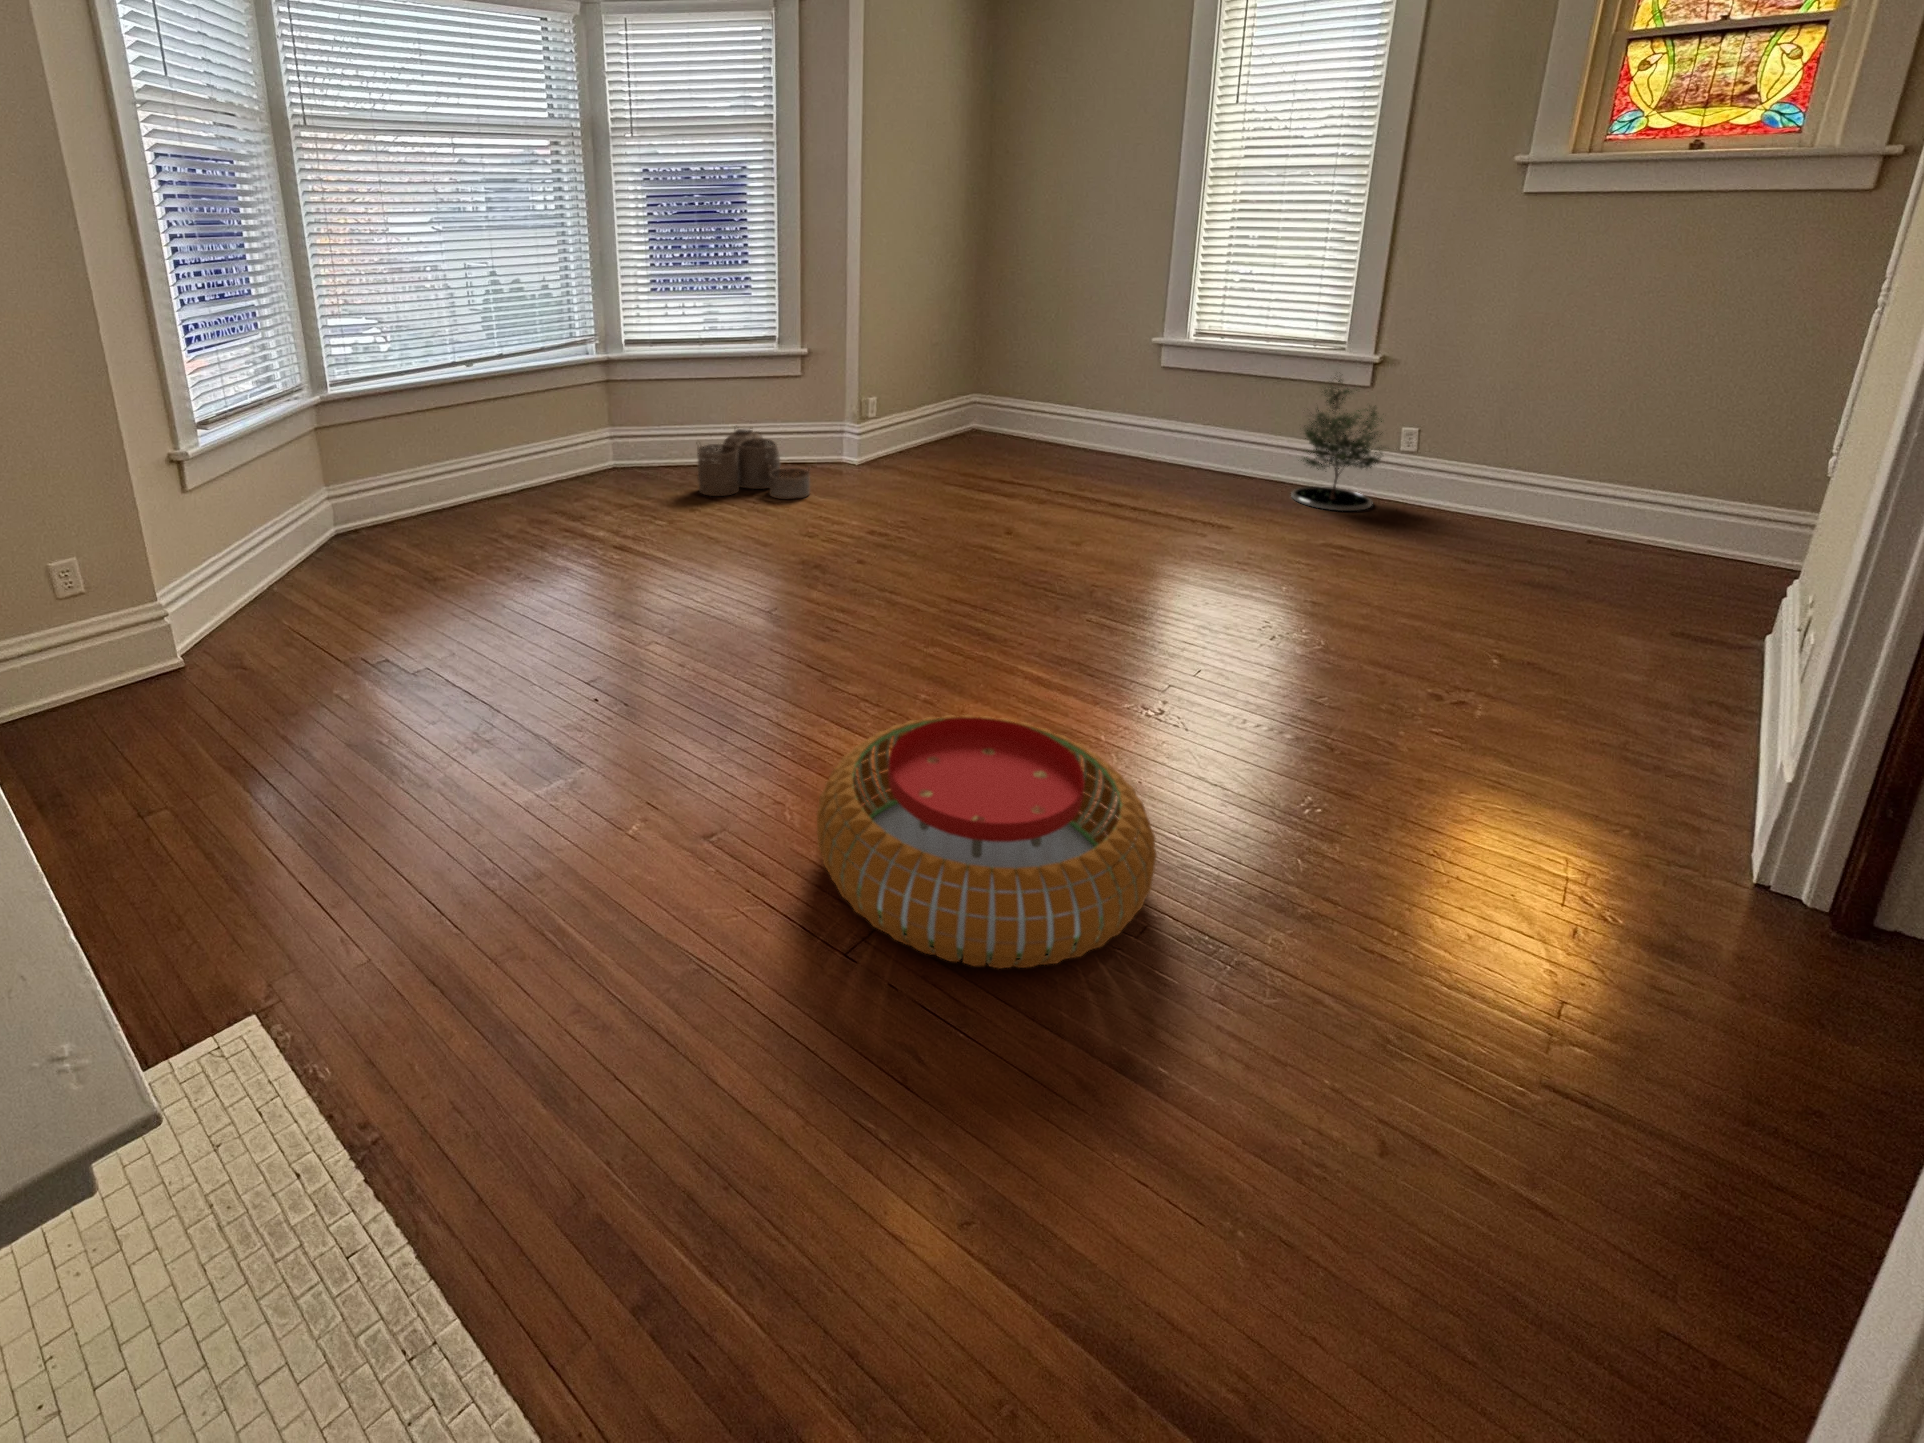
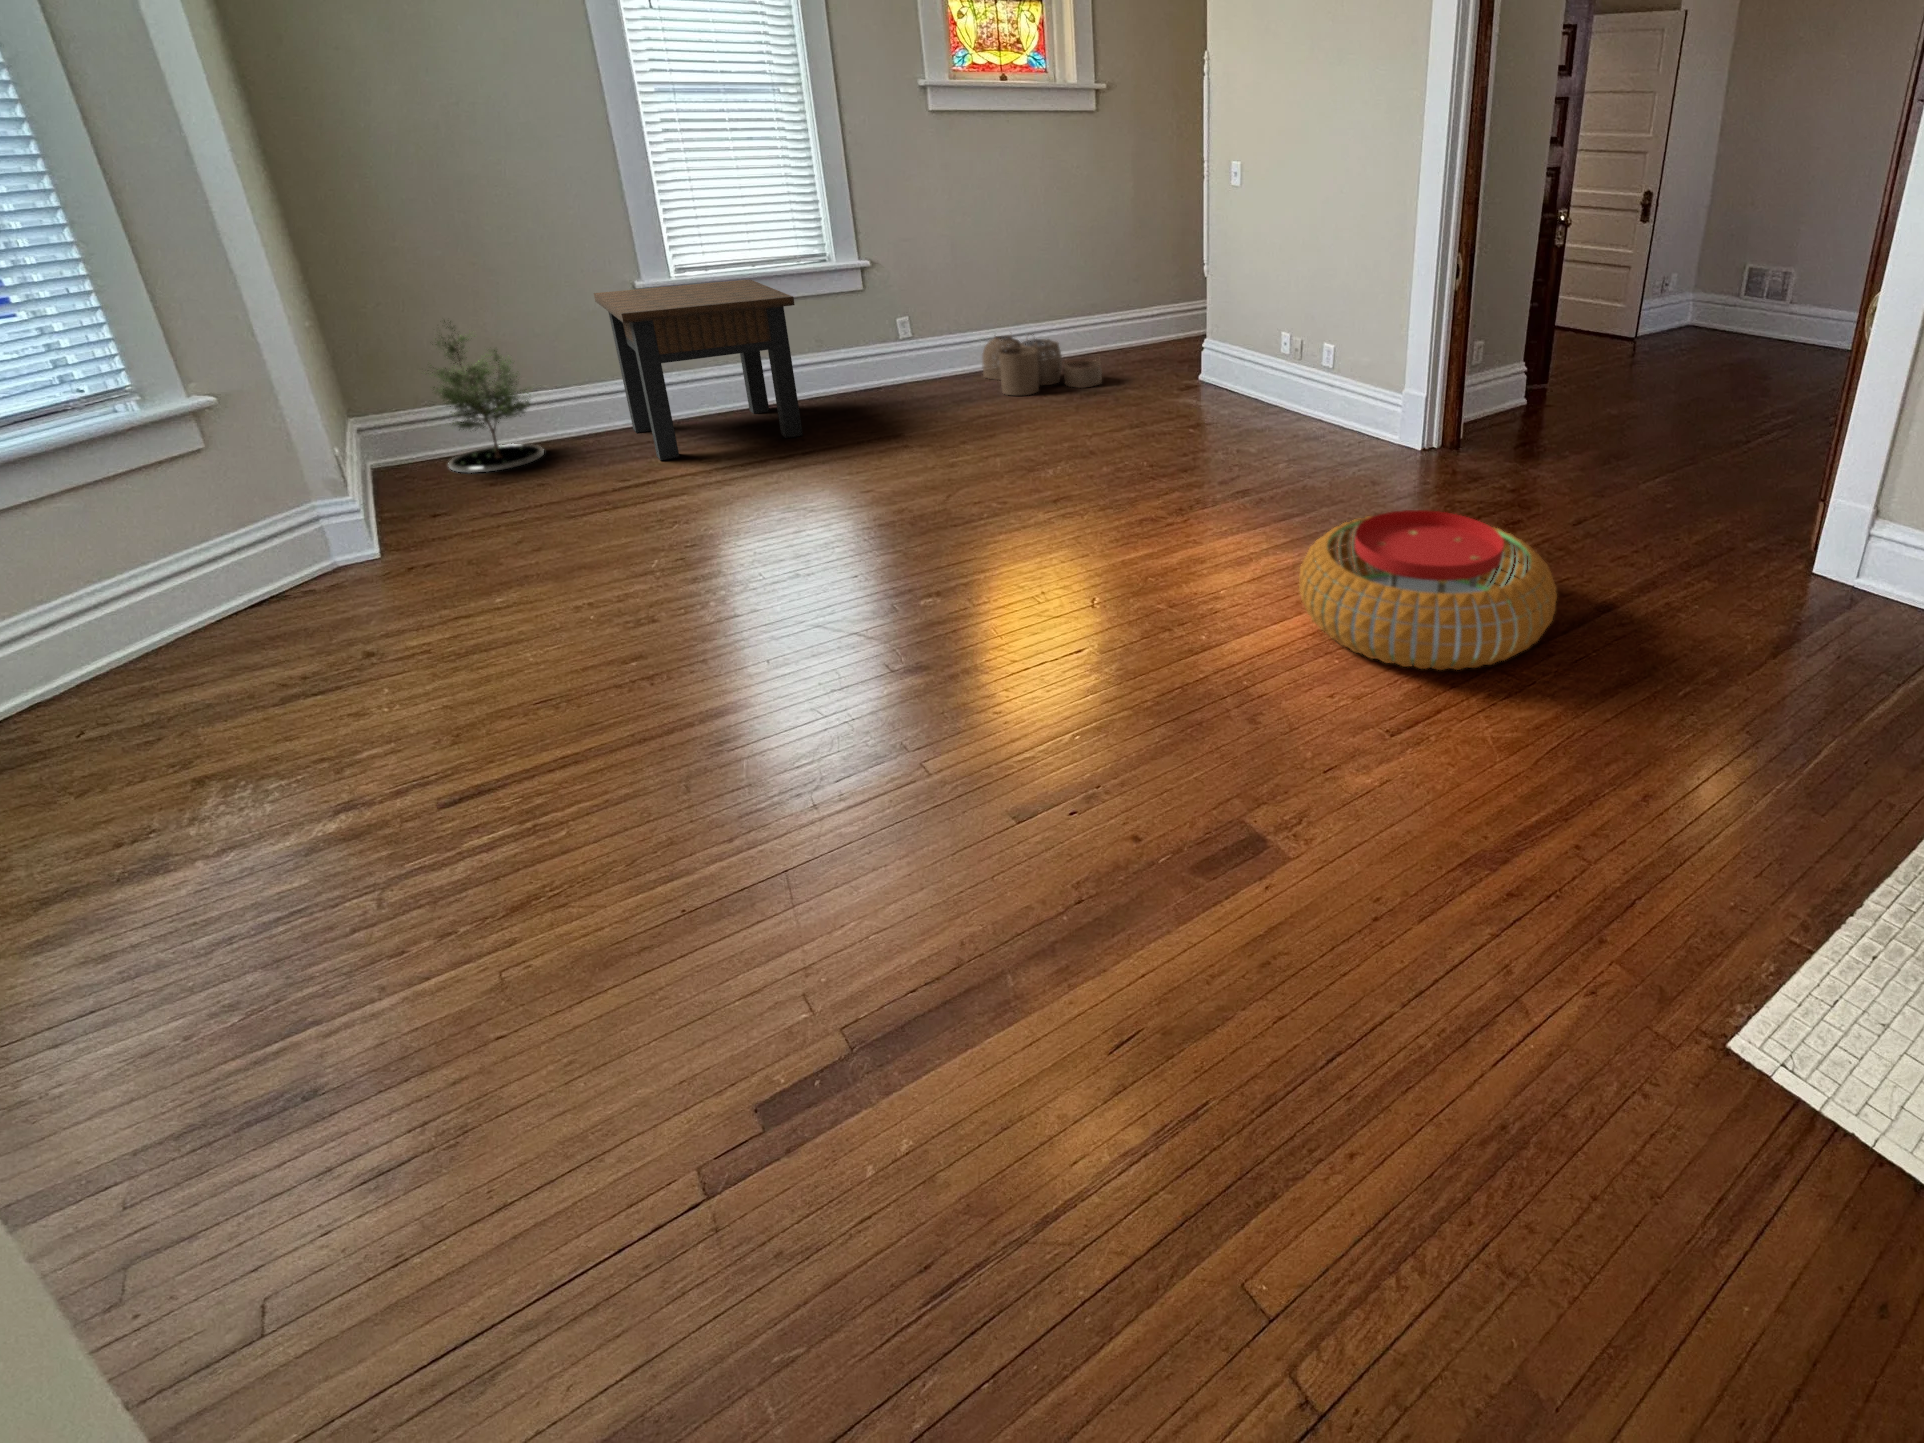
side table: none [1064,340,1252,499] -> present [594,280,803,460]
potted tree: present [1291,376,1382,511] -> present [430,320,544,473]
woven basket: present [697,428,810,499] -> present [982,334,1102,395]

